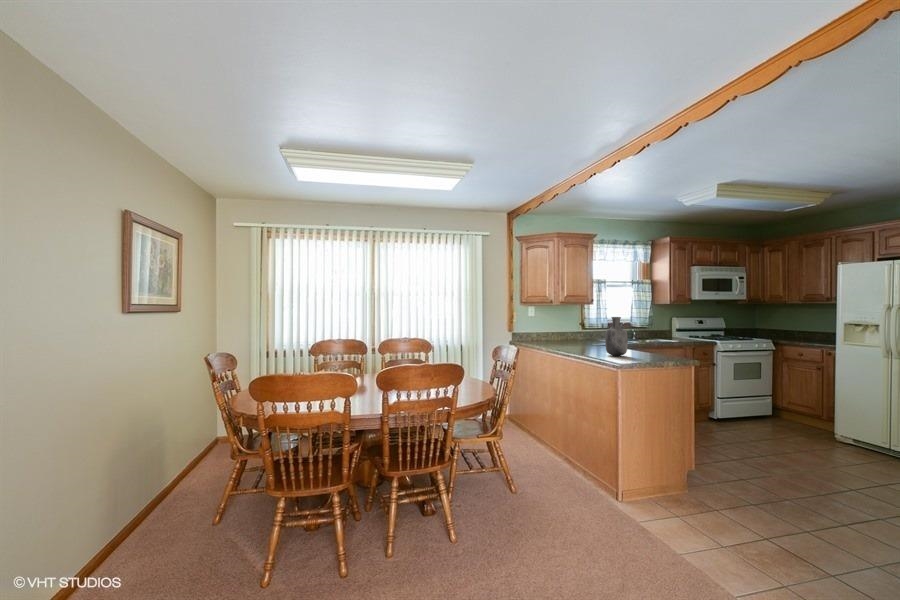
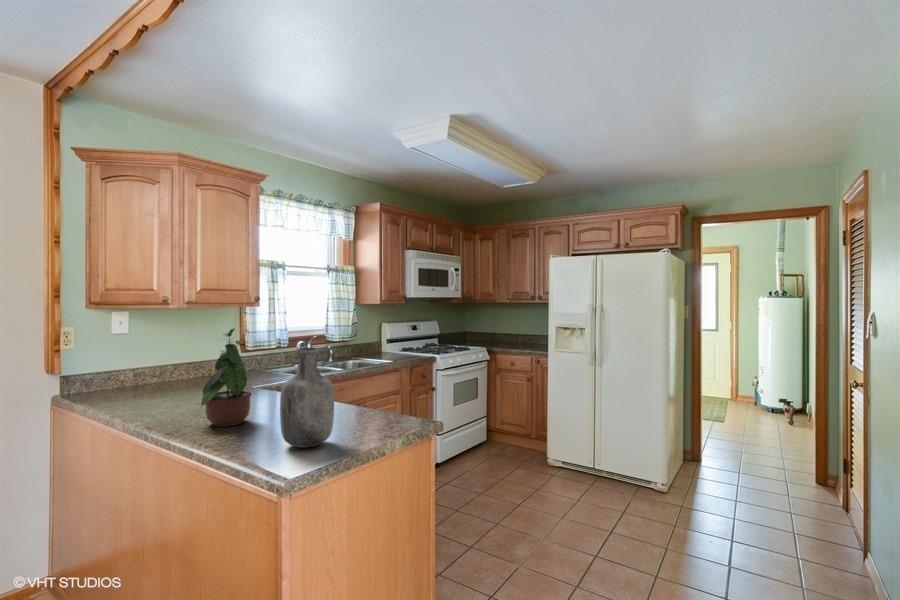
potted plant: none [571,310,596,351] -> present [201,329,251,427]

